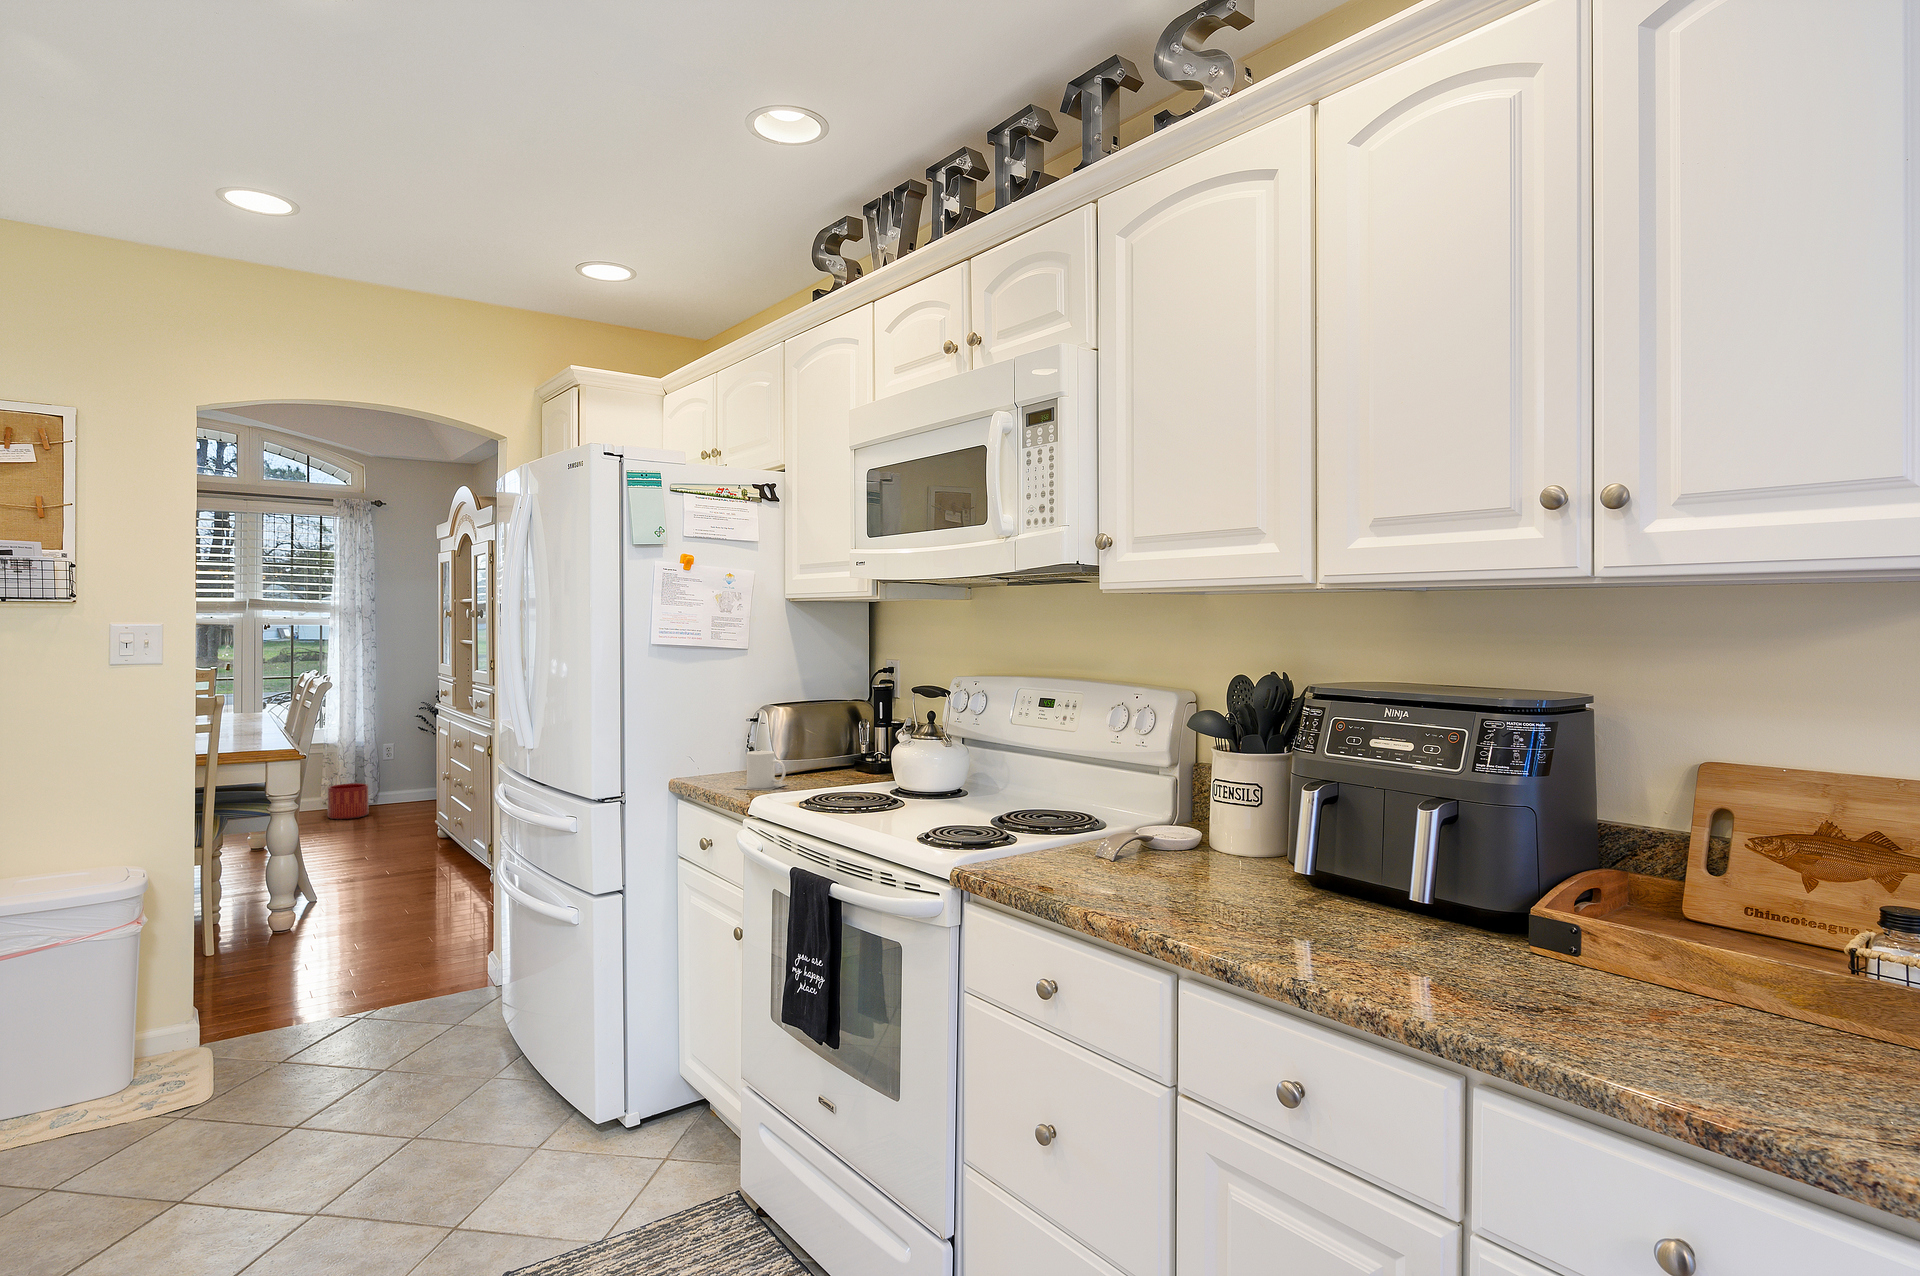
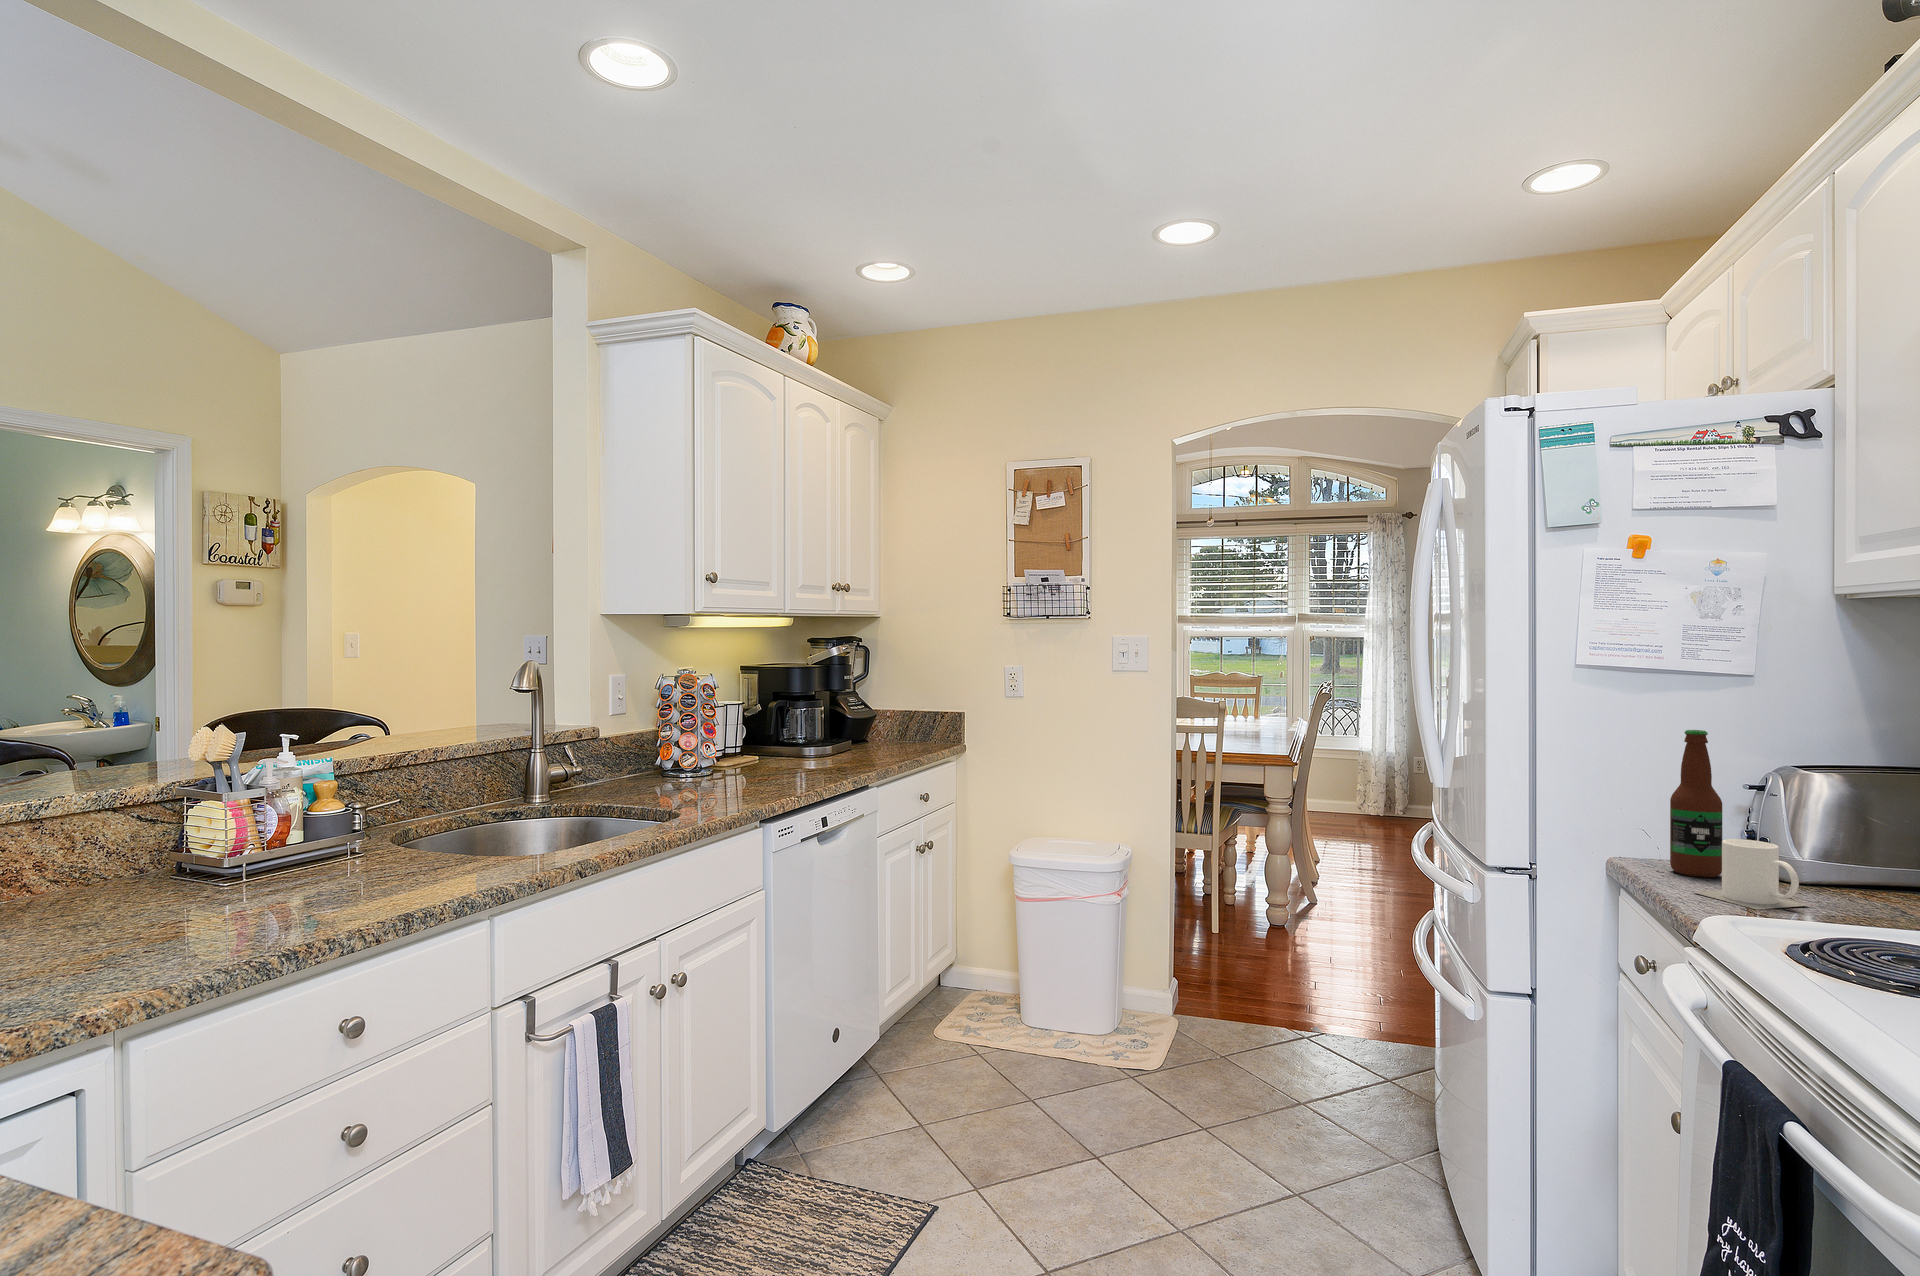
bottle: none [708,686,736,781] -> present [1670,730,1722,877]
planter: present [328,783,369,819] -> none [1360,791,1396,826]

